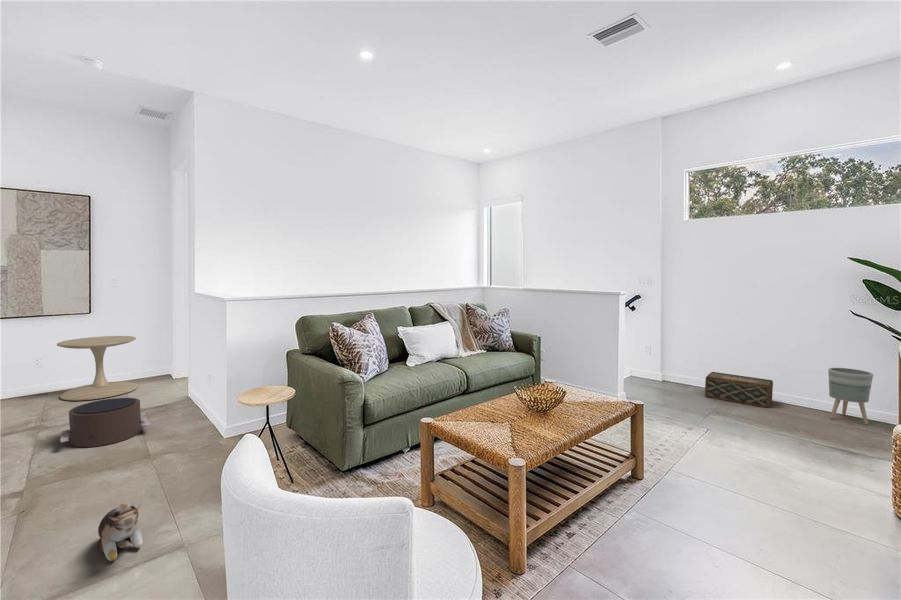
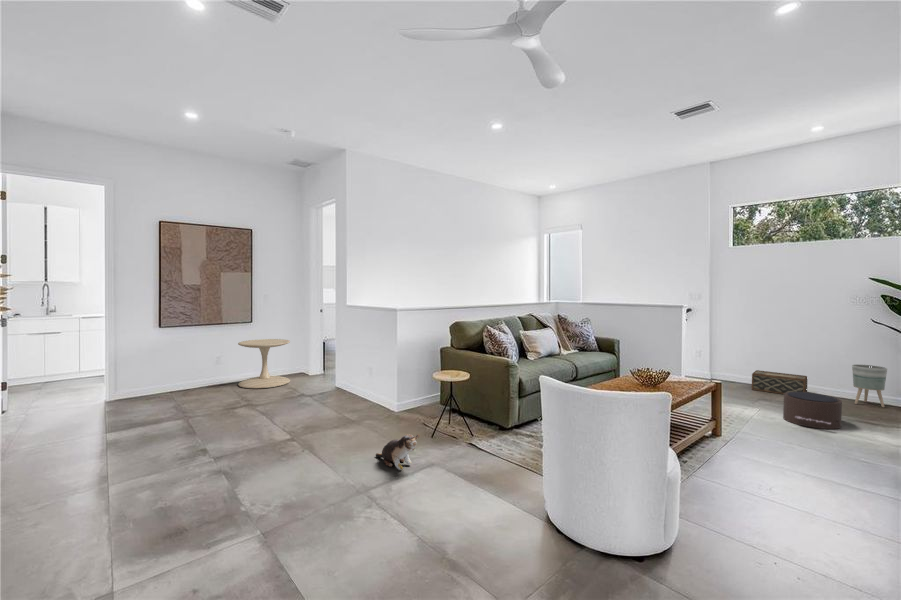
pouf: present [60,398,151,447] -> present [783,392,842,429]

